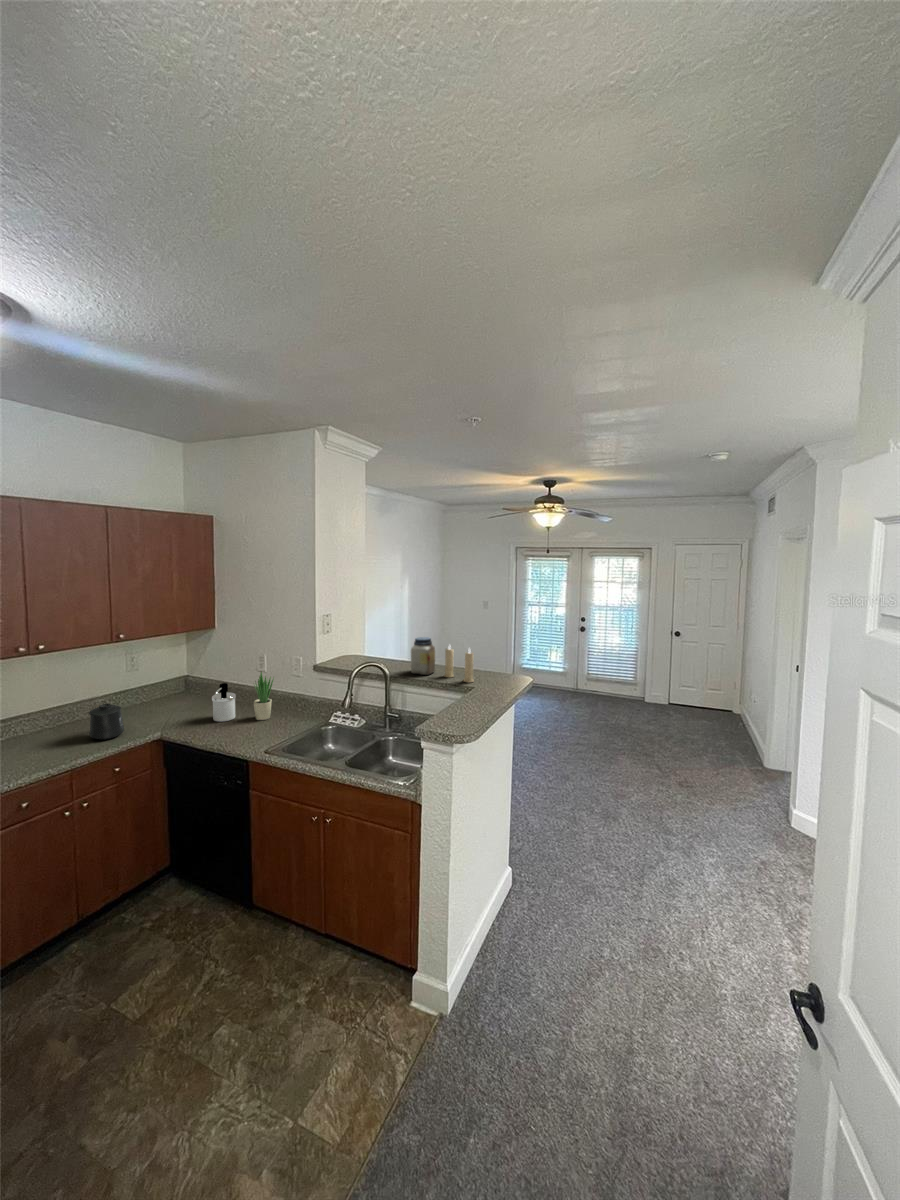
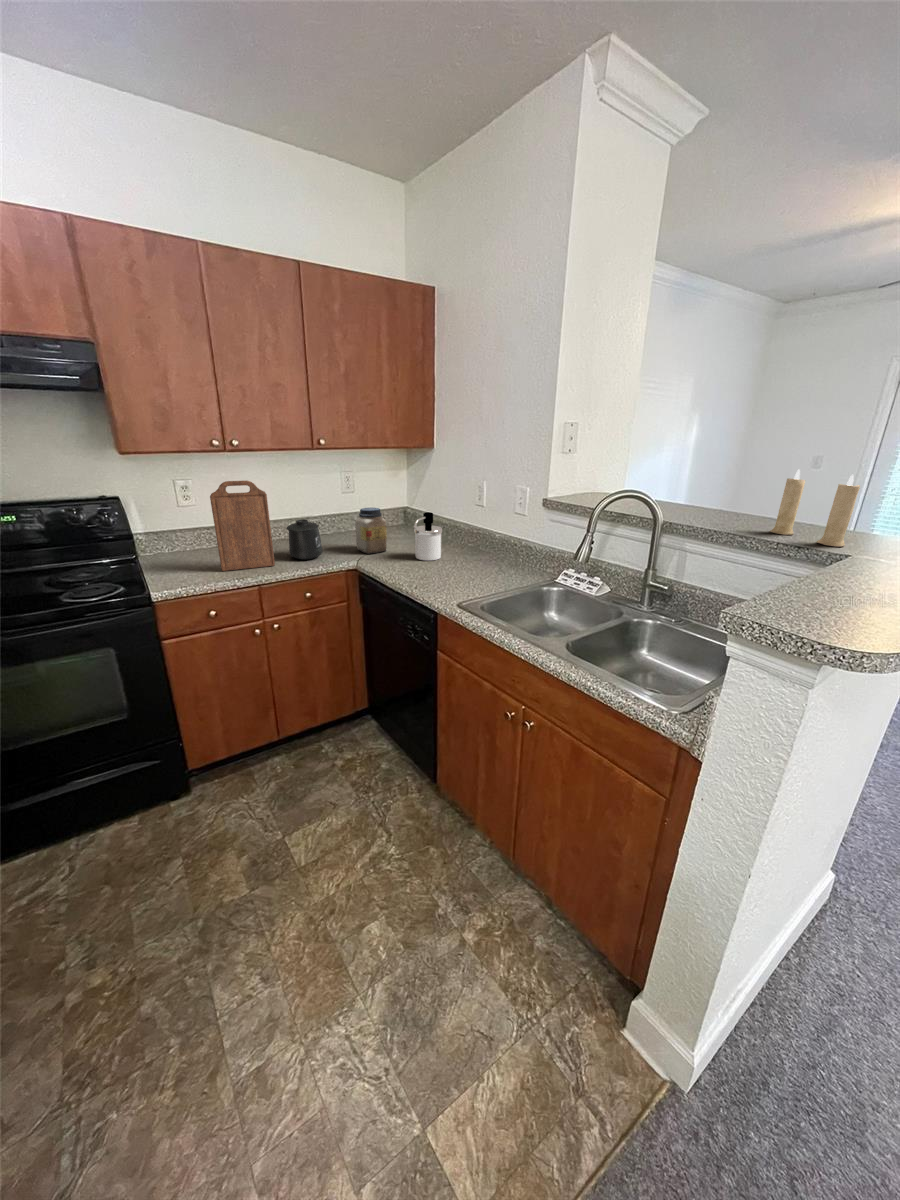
jar: present [411,637,435,675] -> present [355,507,387,554]
potted plant: present [254,671,274,720] -> none [461,498,490,566]
cutting board: none [20,680,80,764] -> present [210,481,275,571]

